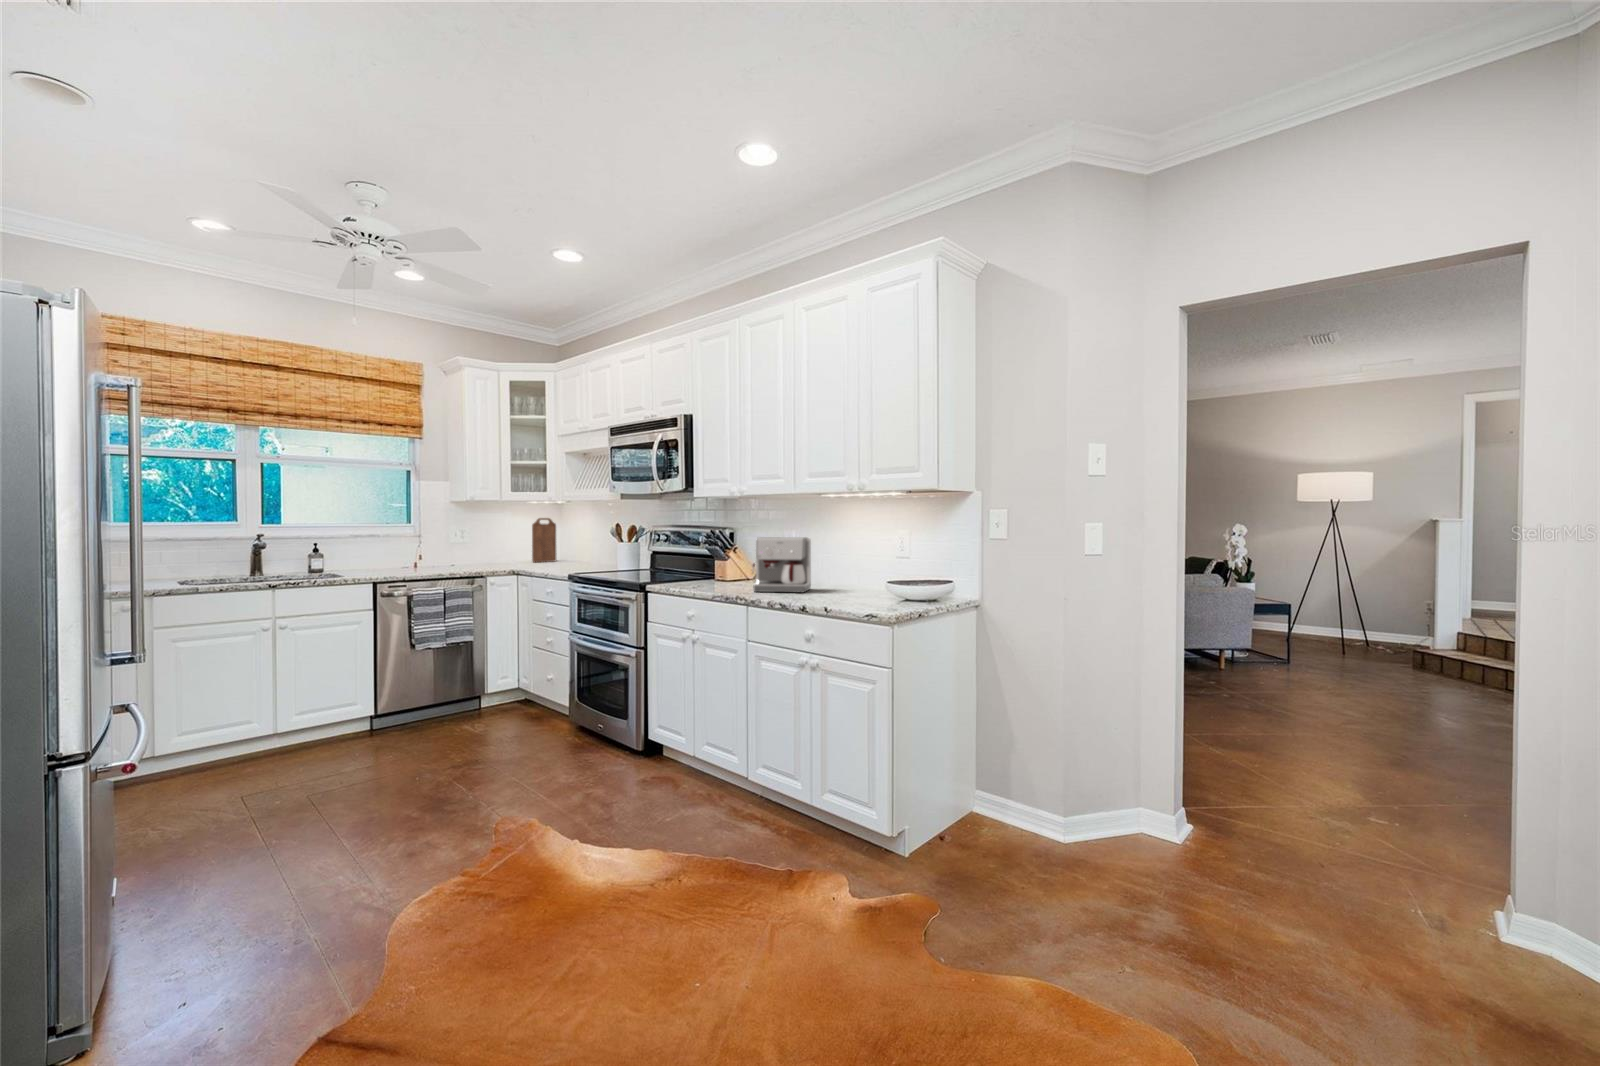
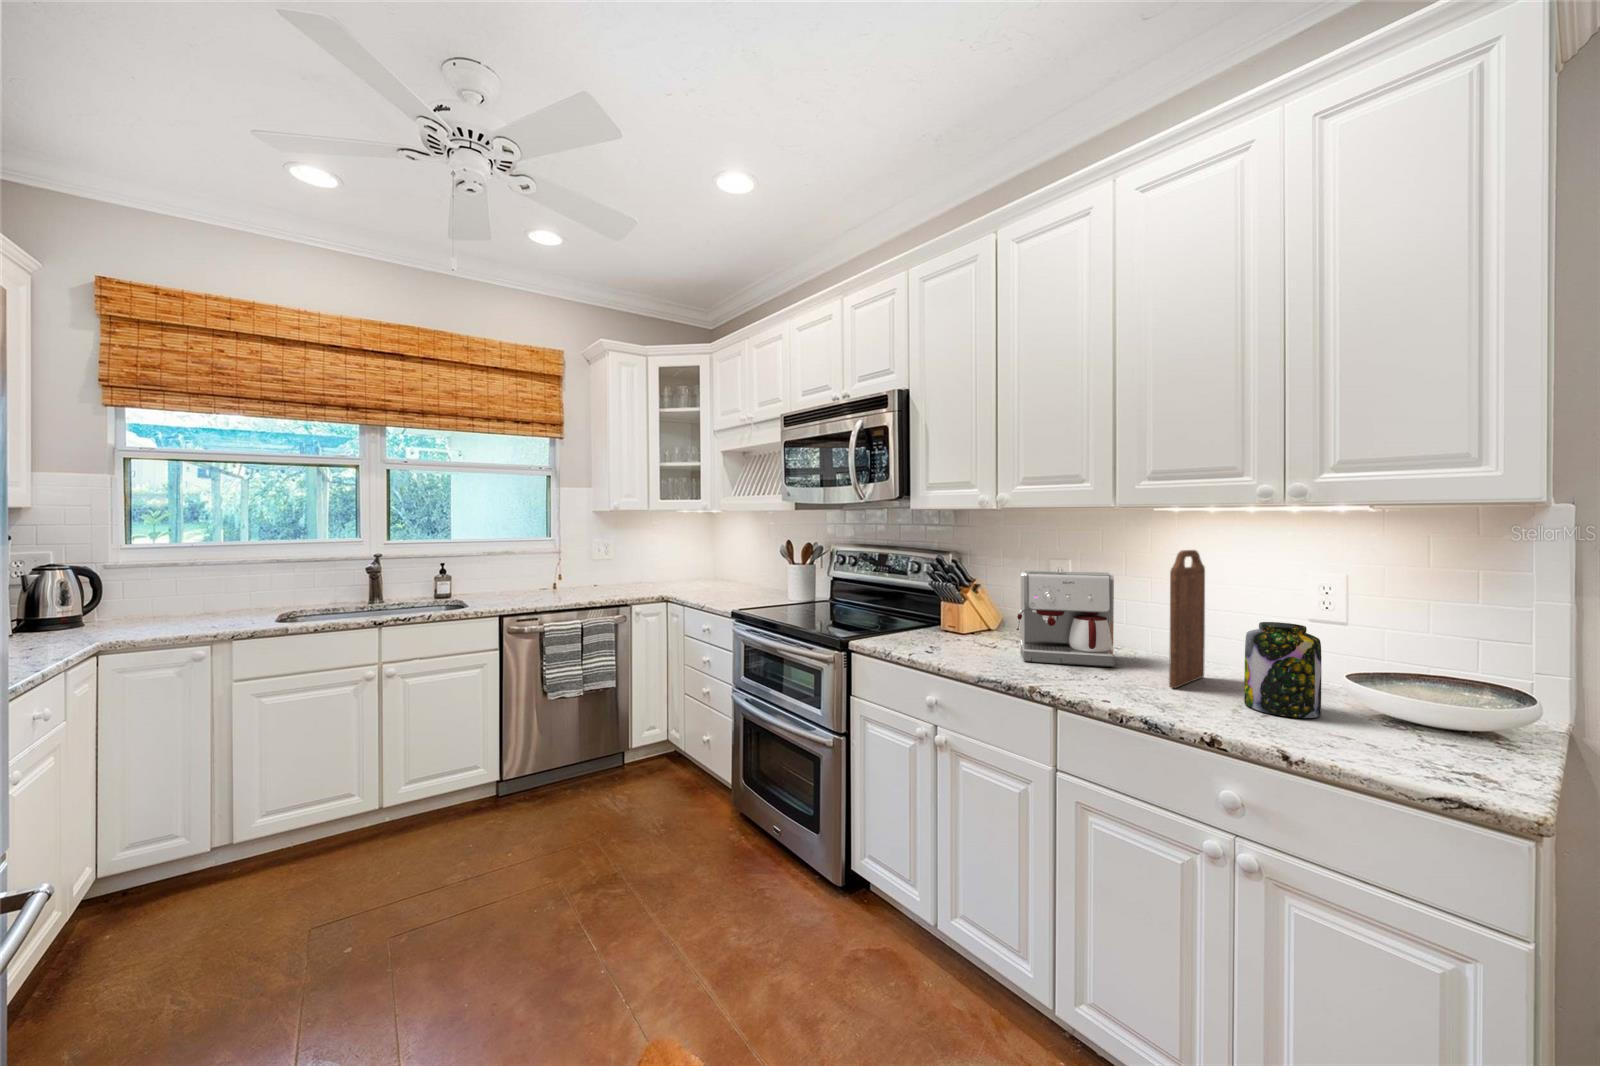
cutting board: present [532,518,556,562] -> present [1169,550,1205,688]
jar: none [849,558,881,605] -> present [1244,622,1322,718]

